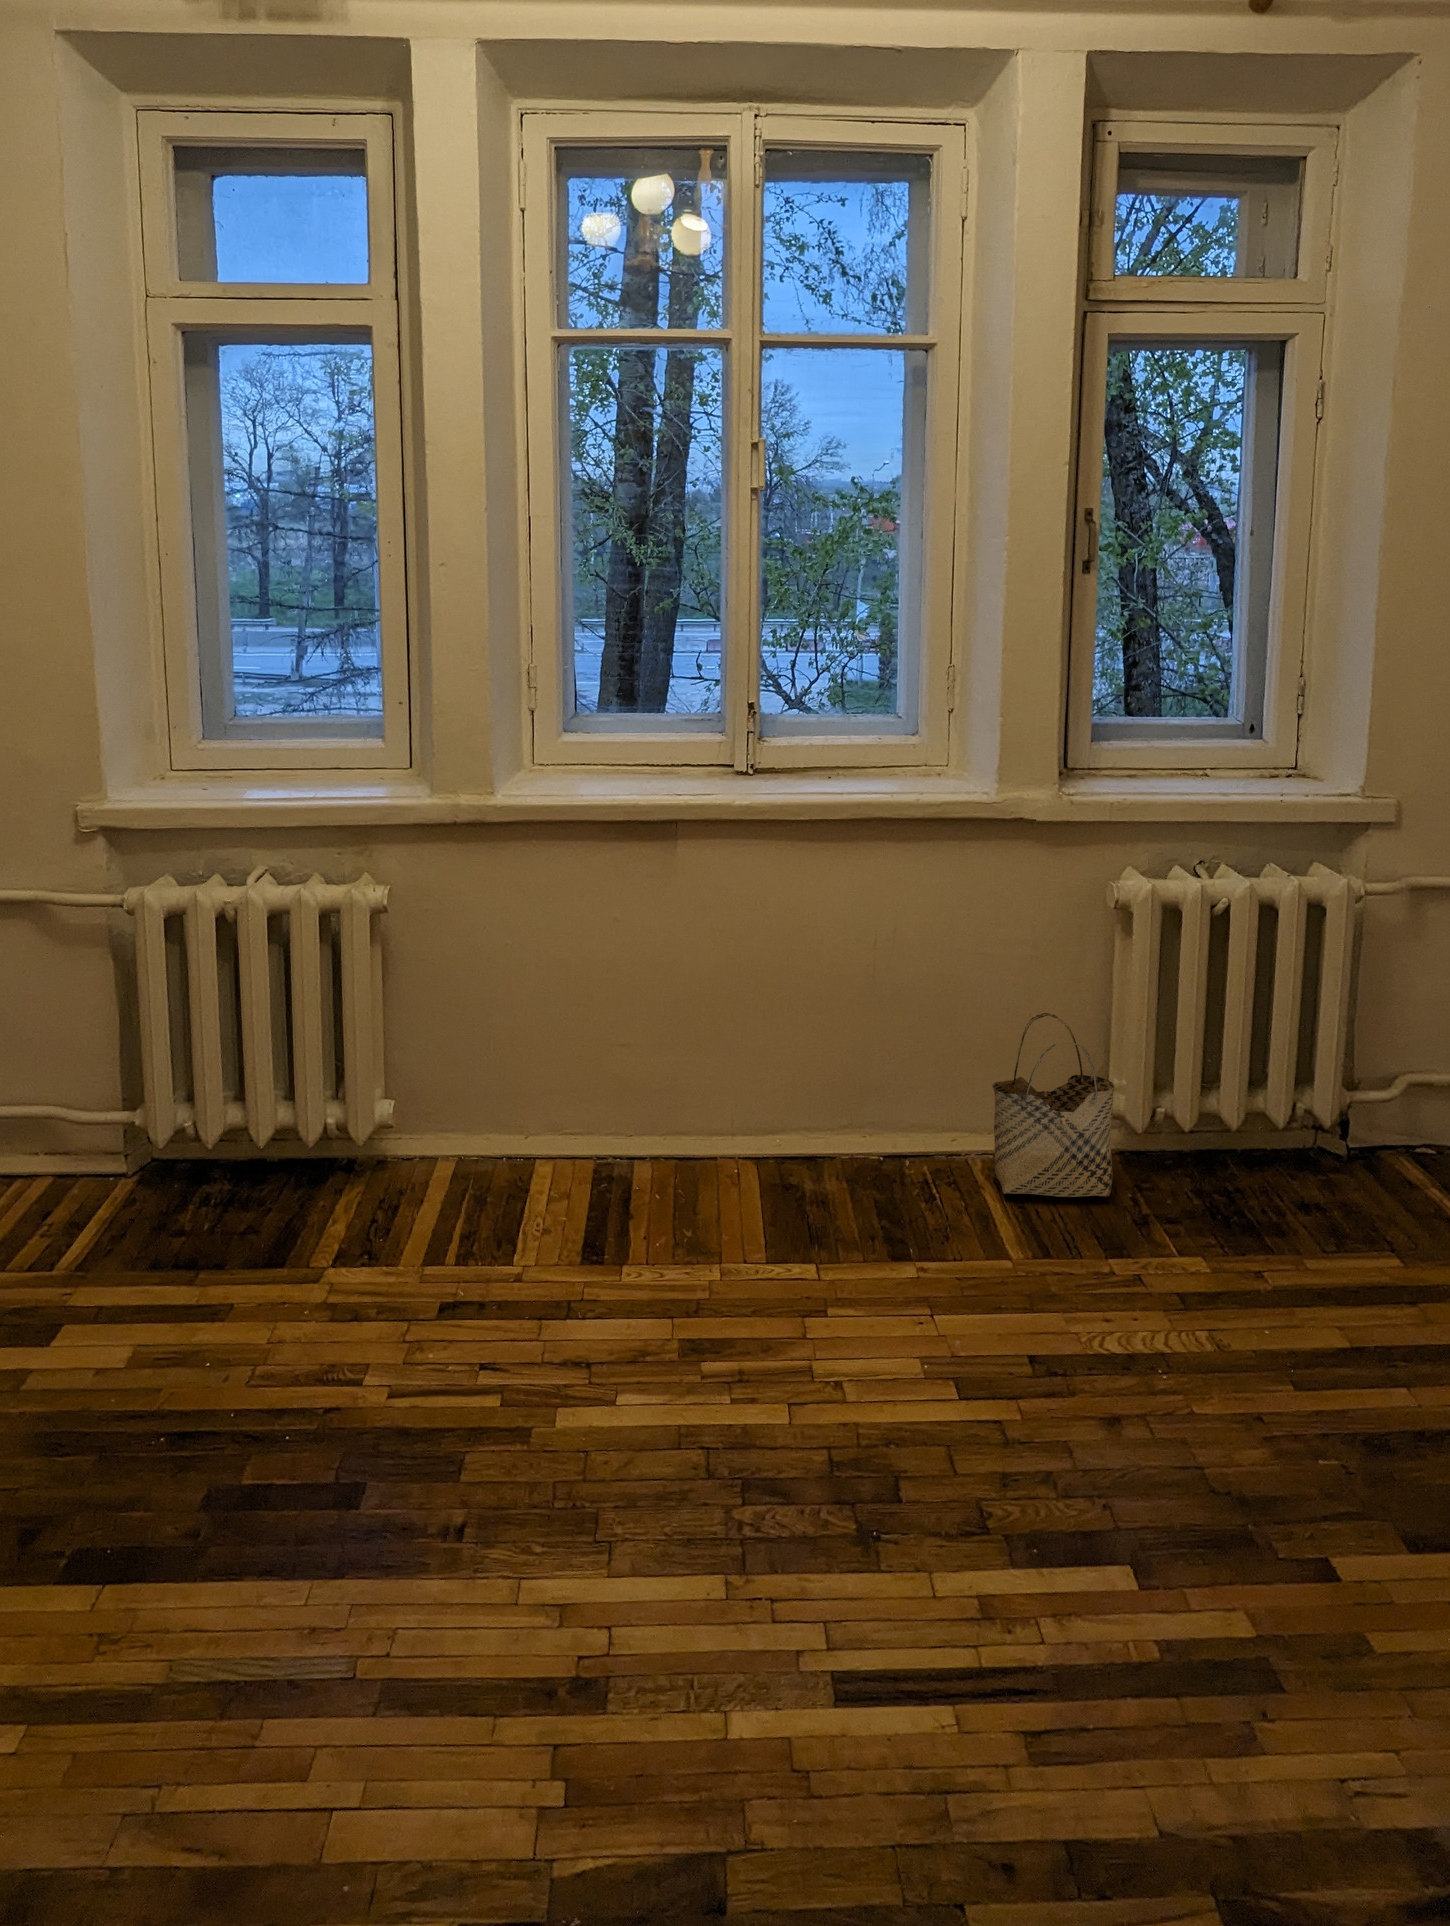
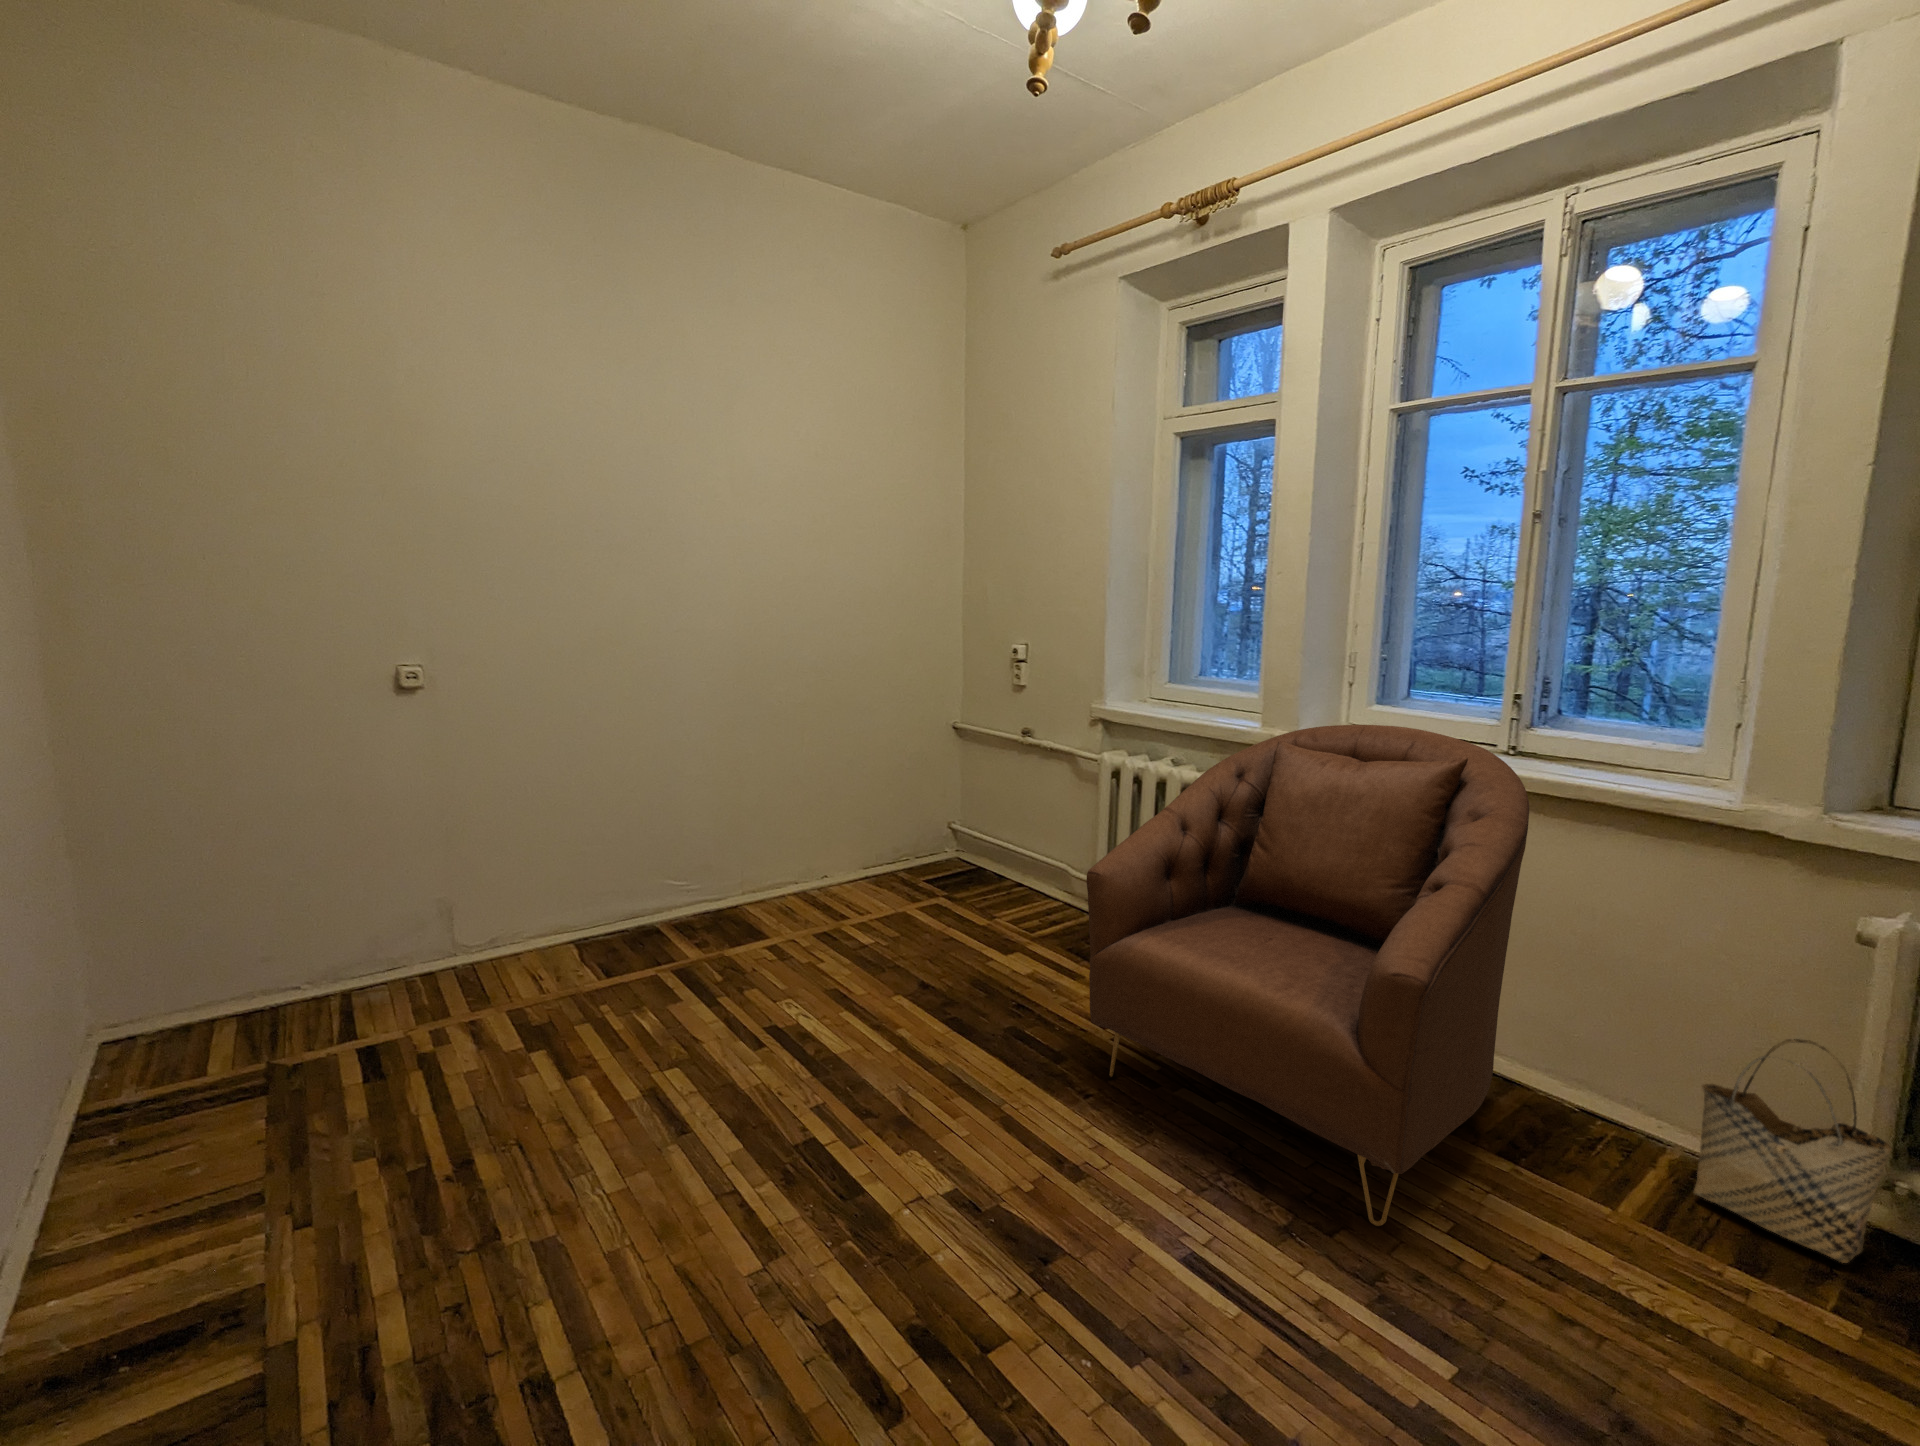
armchair: none [397,787,967,1468] -> present [1086,725,1529,1226]

